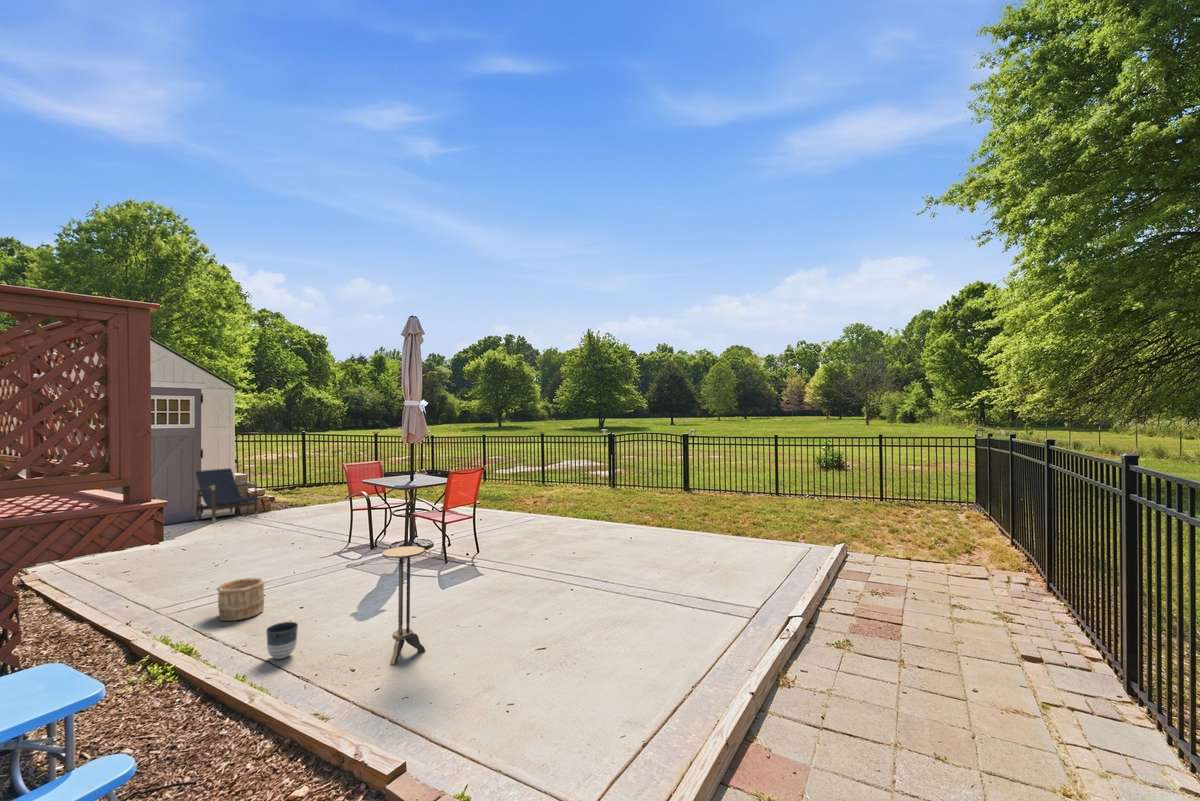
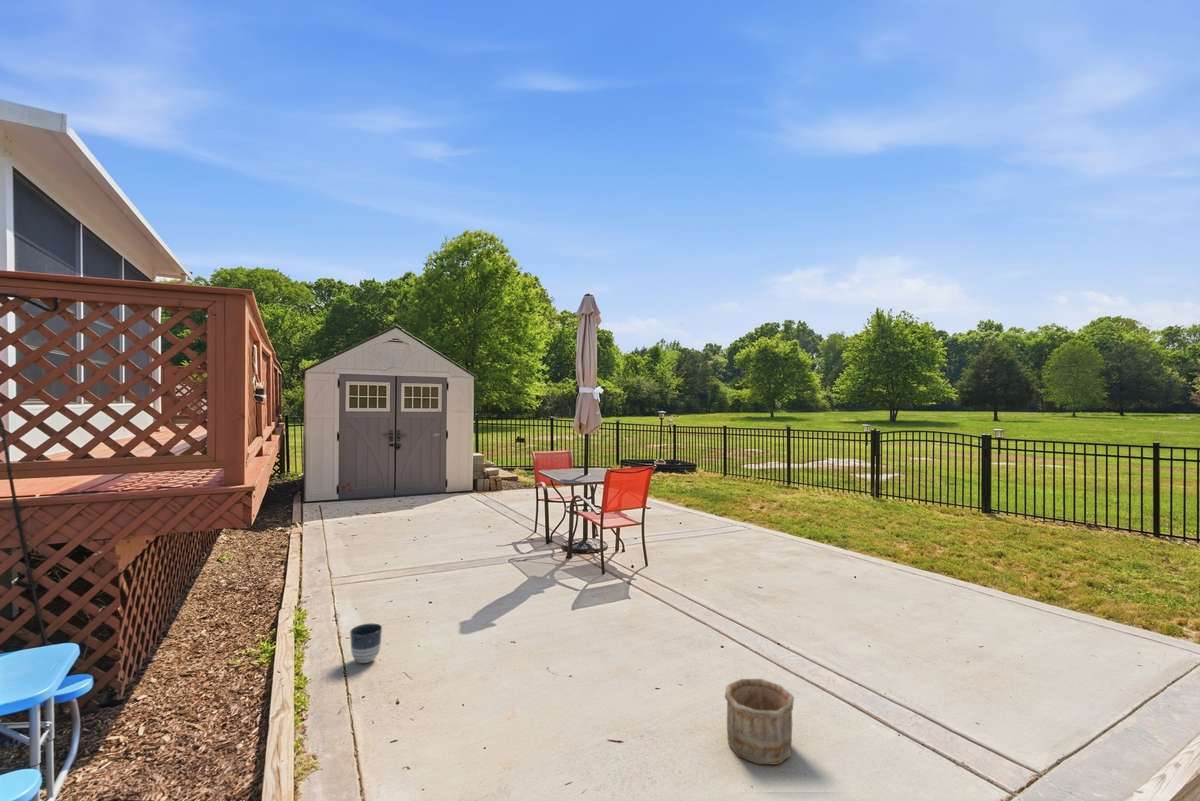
lounge chair: present [196,468,258,523] -> none [441,449,487,499]
side table: present [382,546,425,665] -> none [441,562,491,705]
wooden bucket: present [217,578,265,621] -> present [725,679,794,765]

